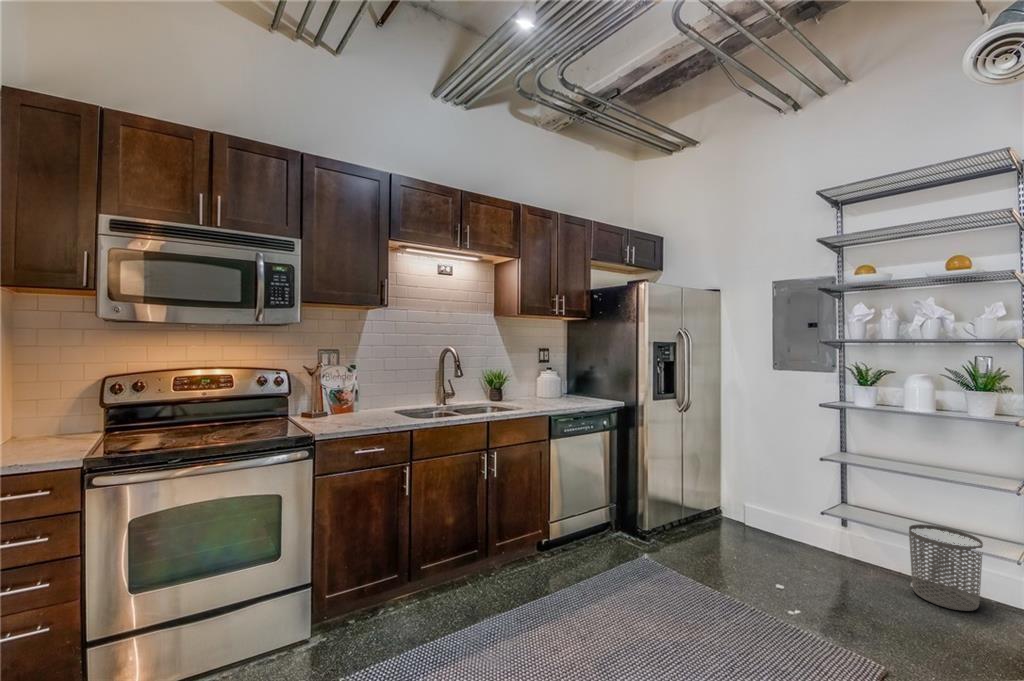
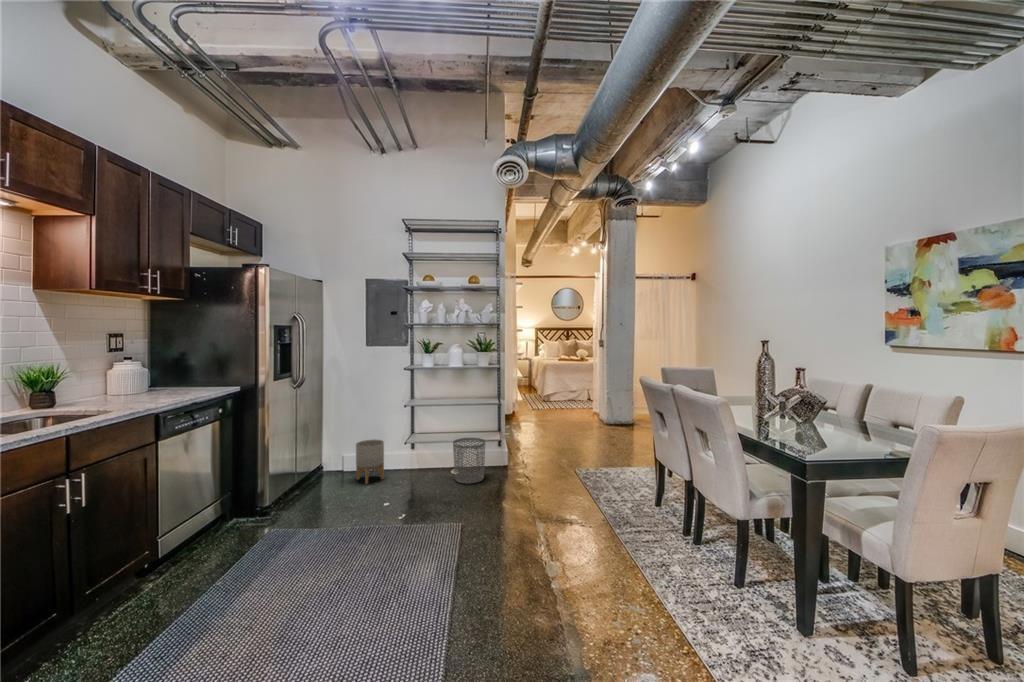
planter: none [754,487,794,547] -> present [356,439,384,484]

